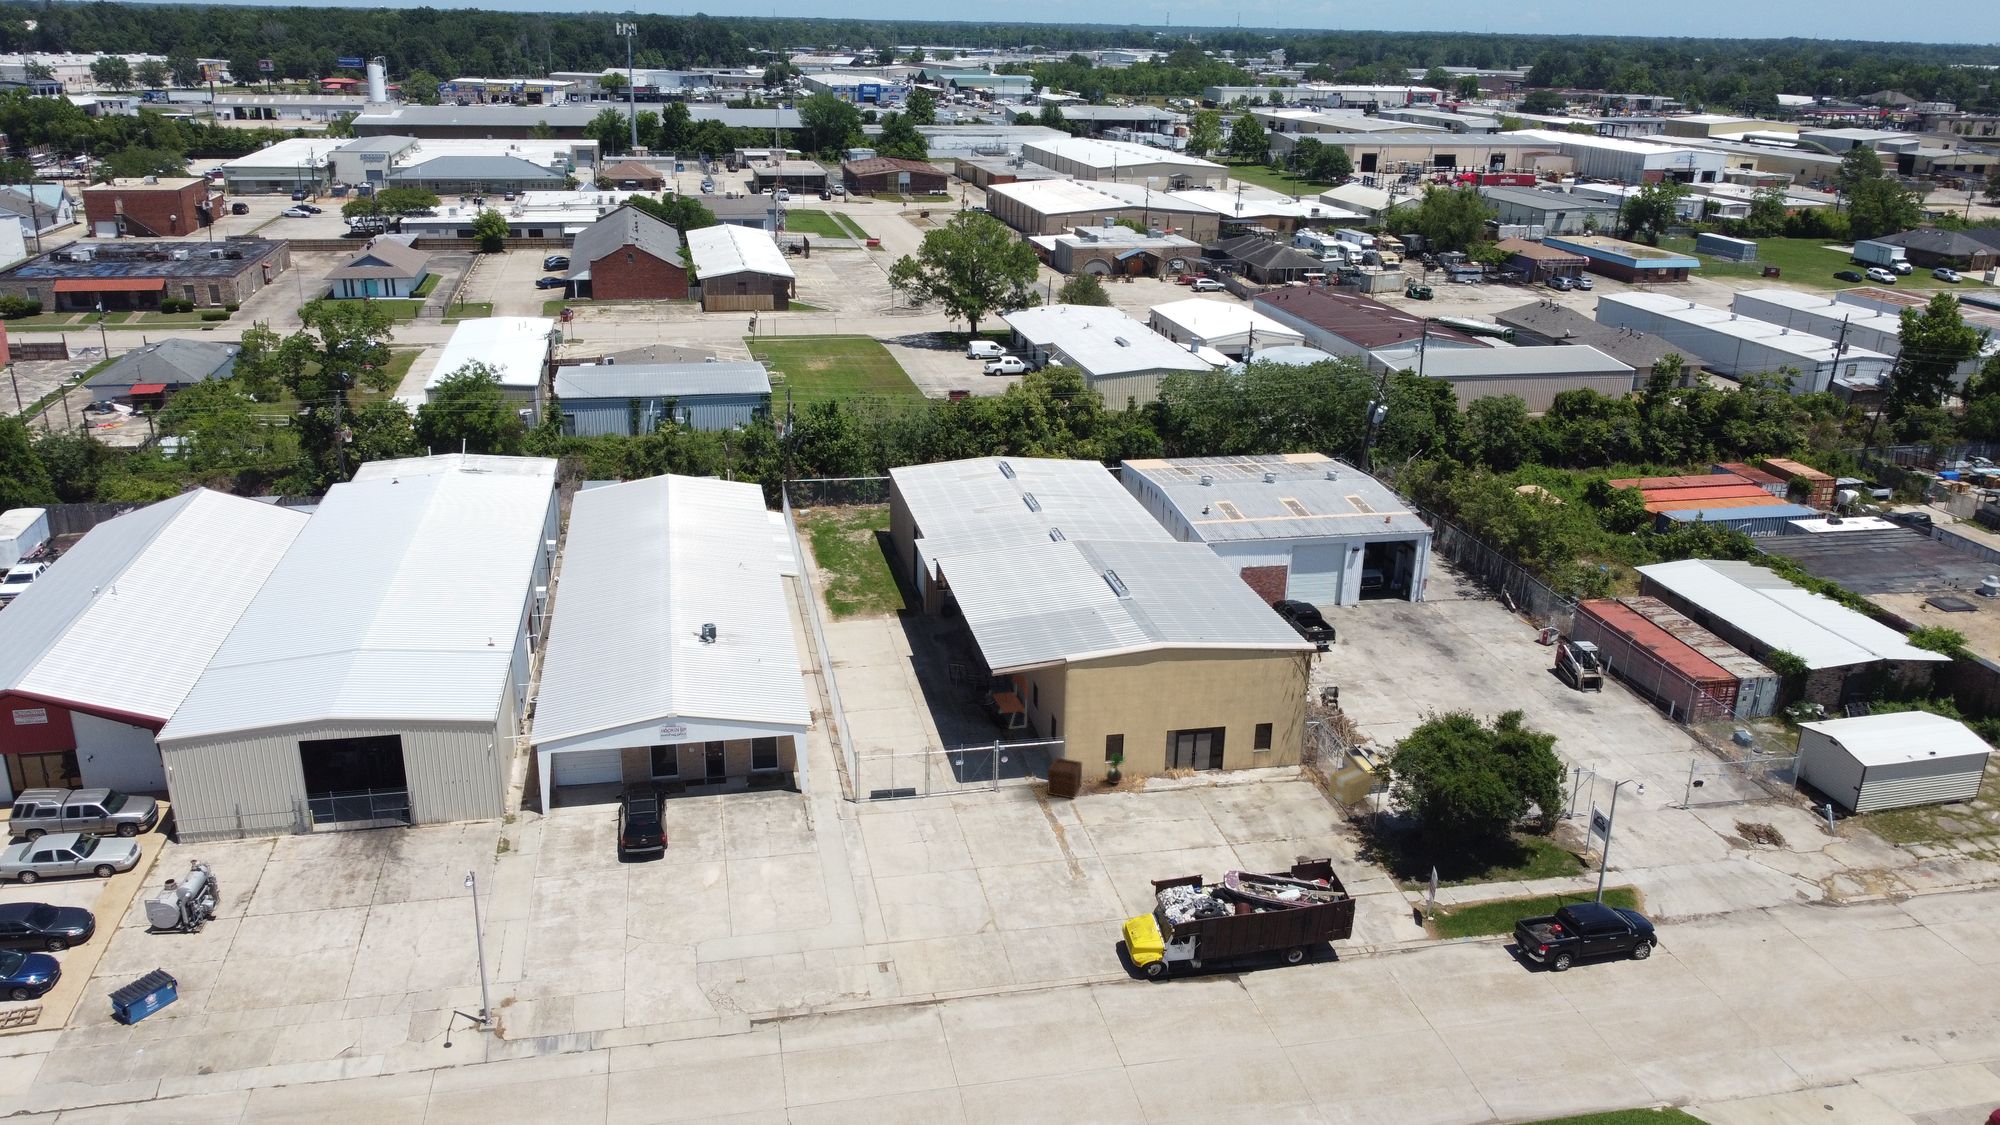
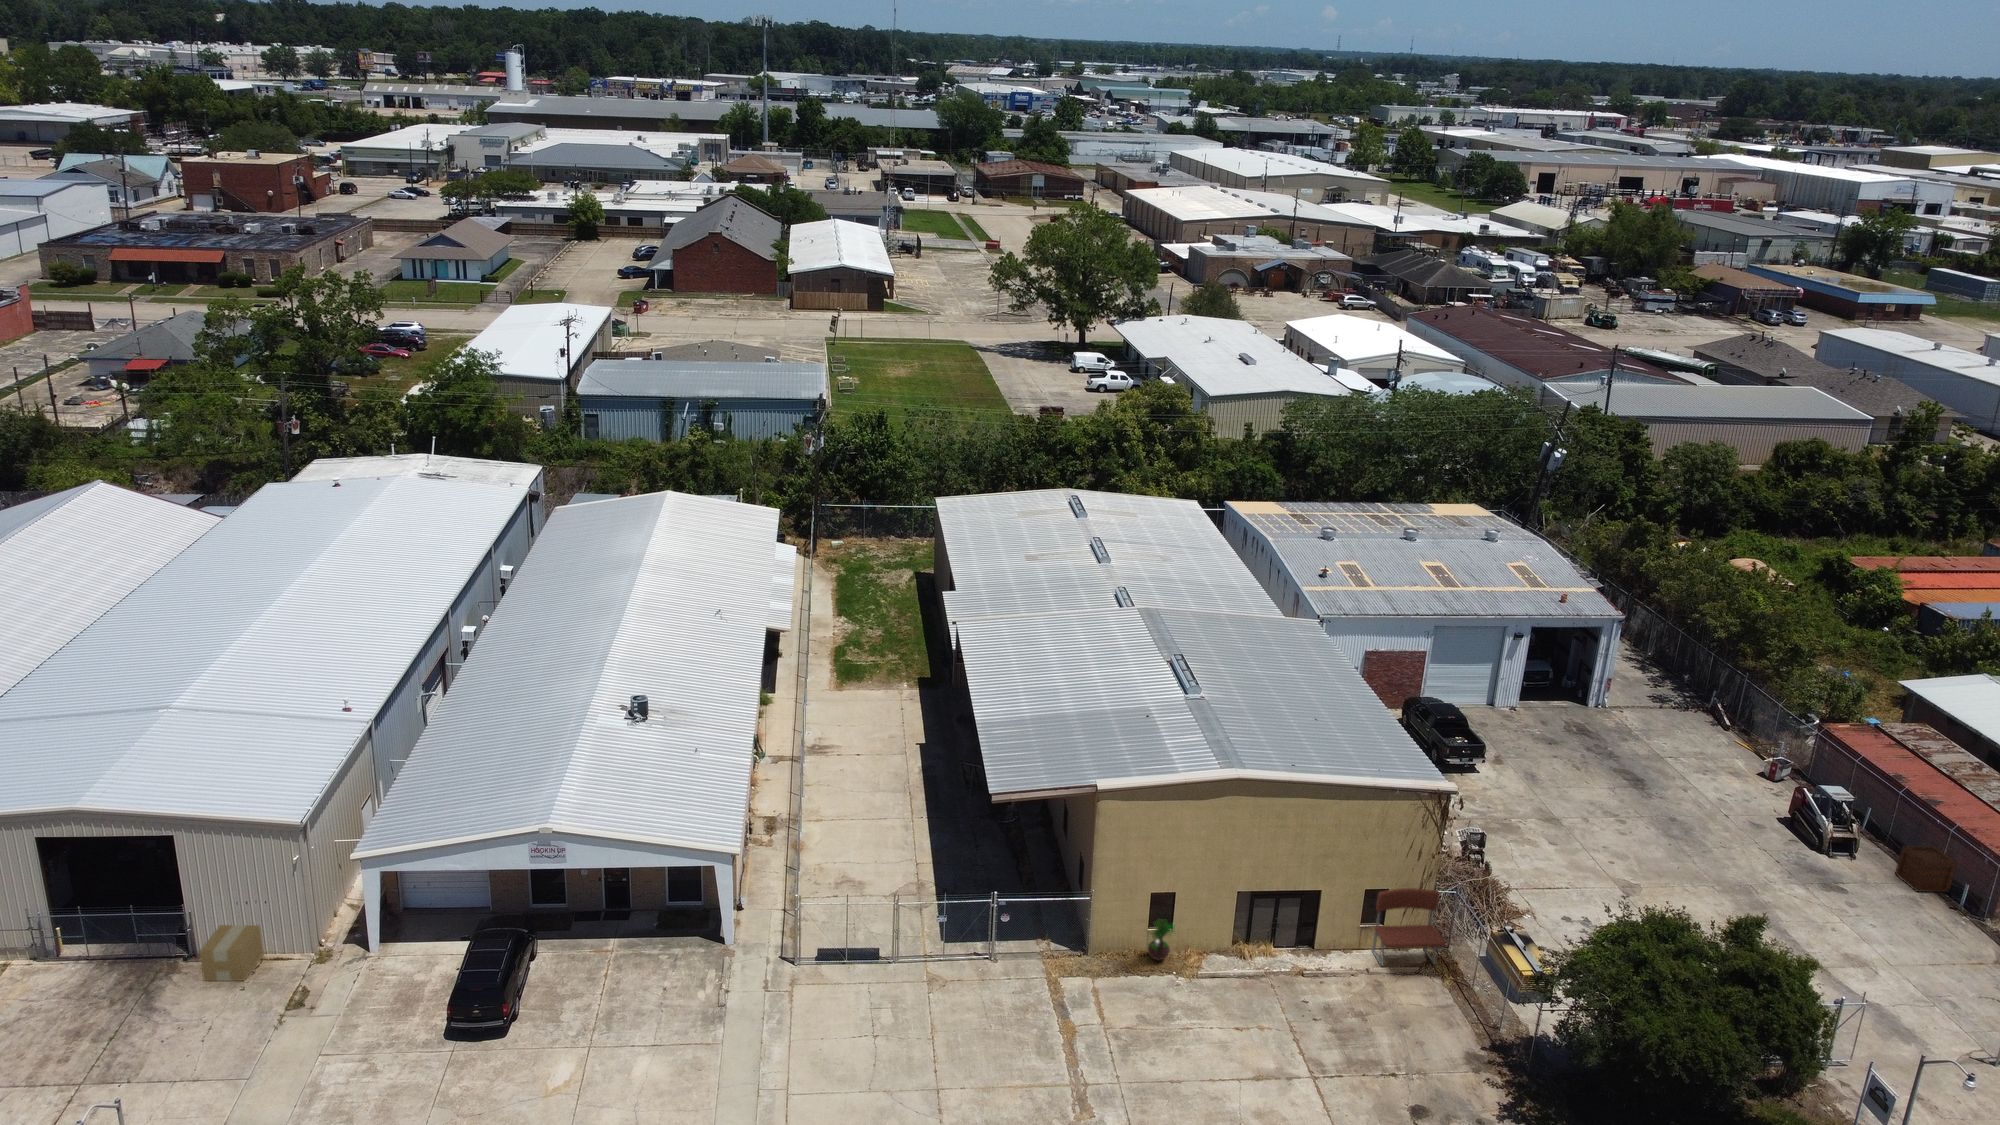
bench: present [993,676,1028,729] -> present [1372,888,1446,966]
wooden crate: present [1047,758,1082,799] -> present [1895,846,1957,892]
cardboard box: present [1329,766,1372,805] -> present [199,925,264,981]

